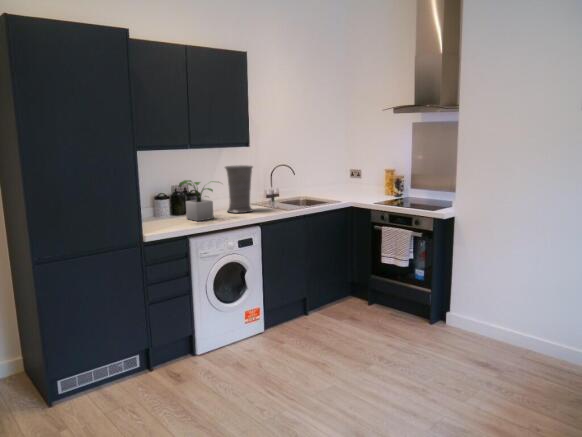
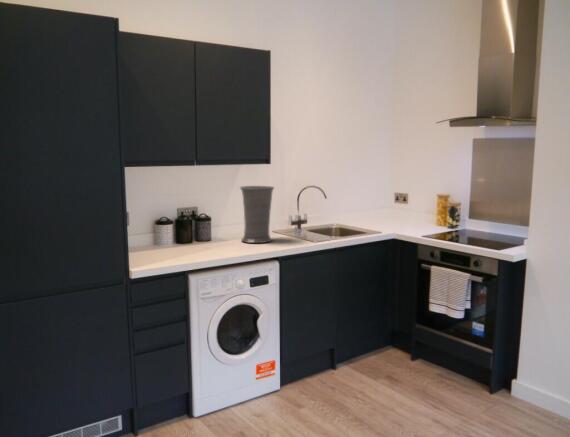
potted plant: present [179,180,214,221] -> none [181,203,236,253]

